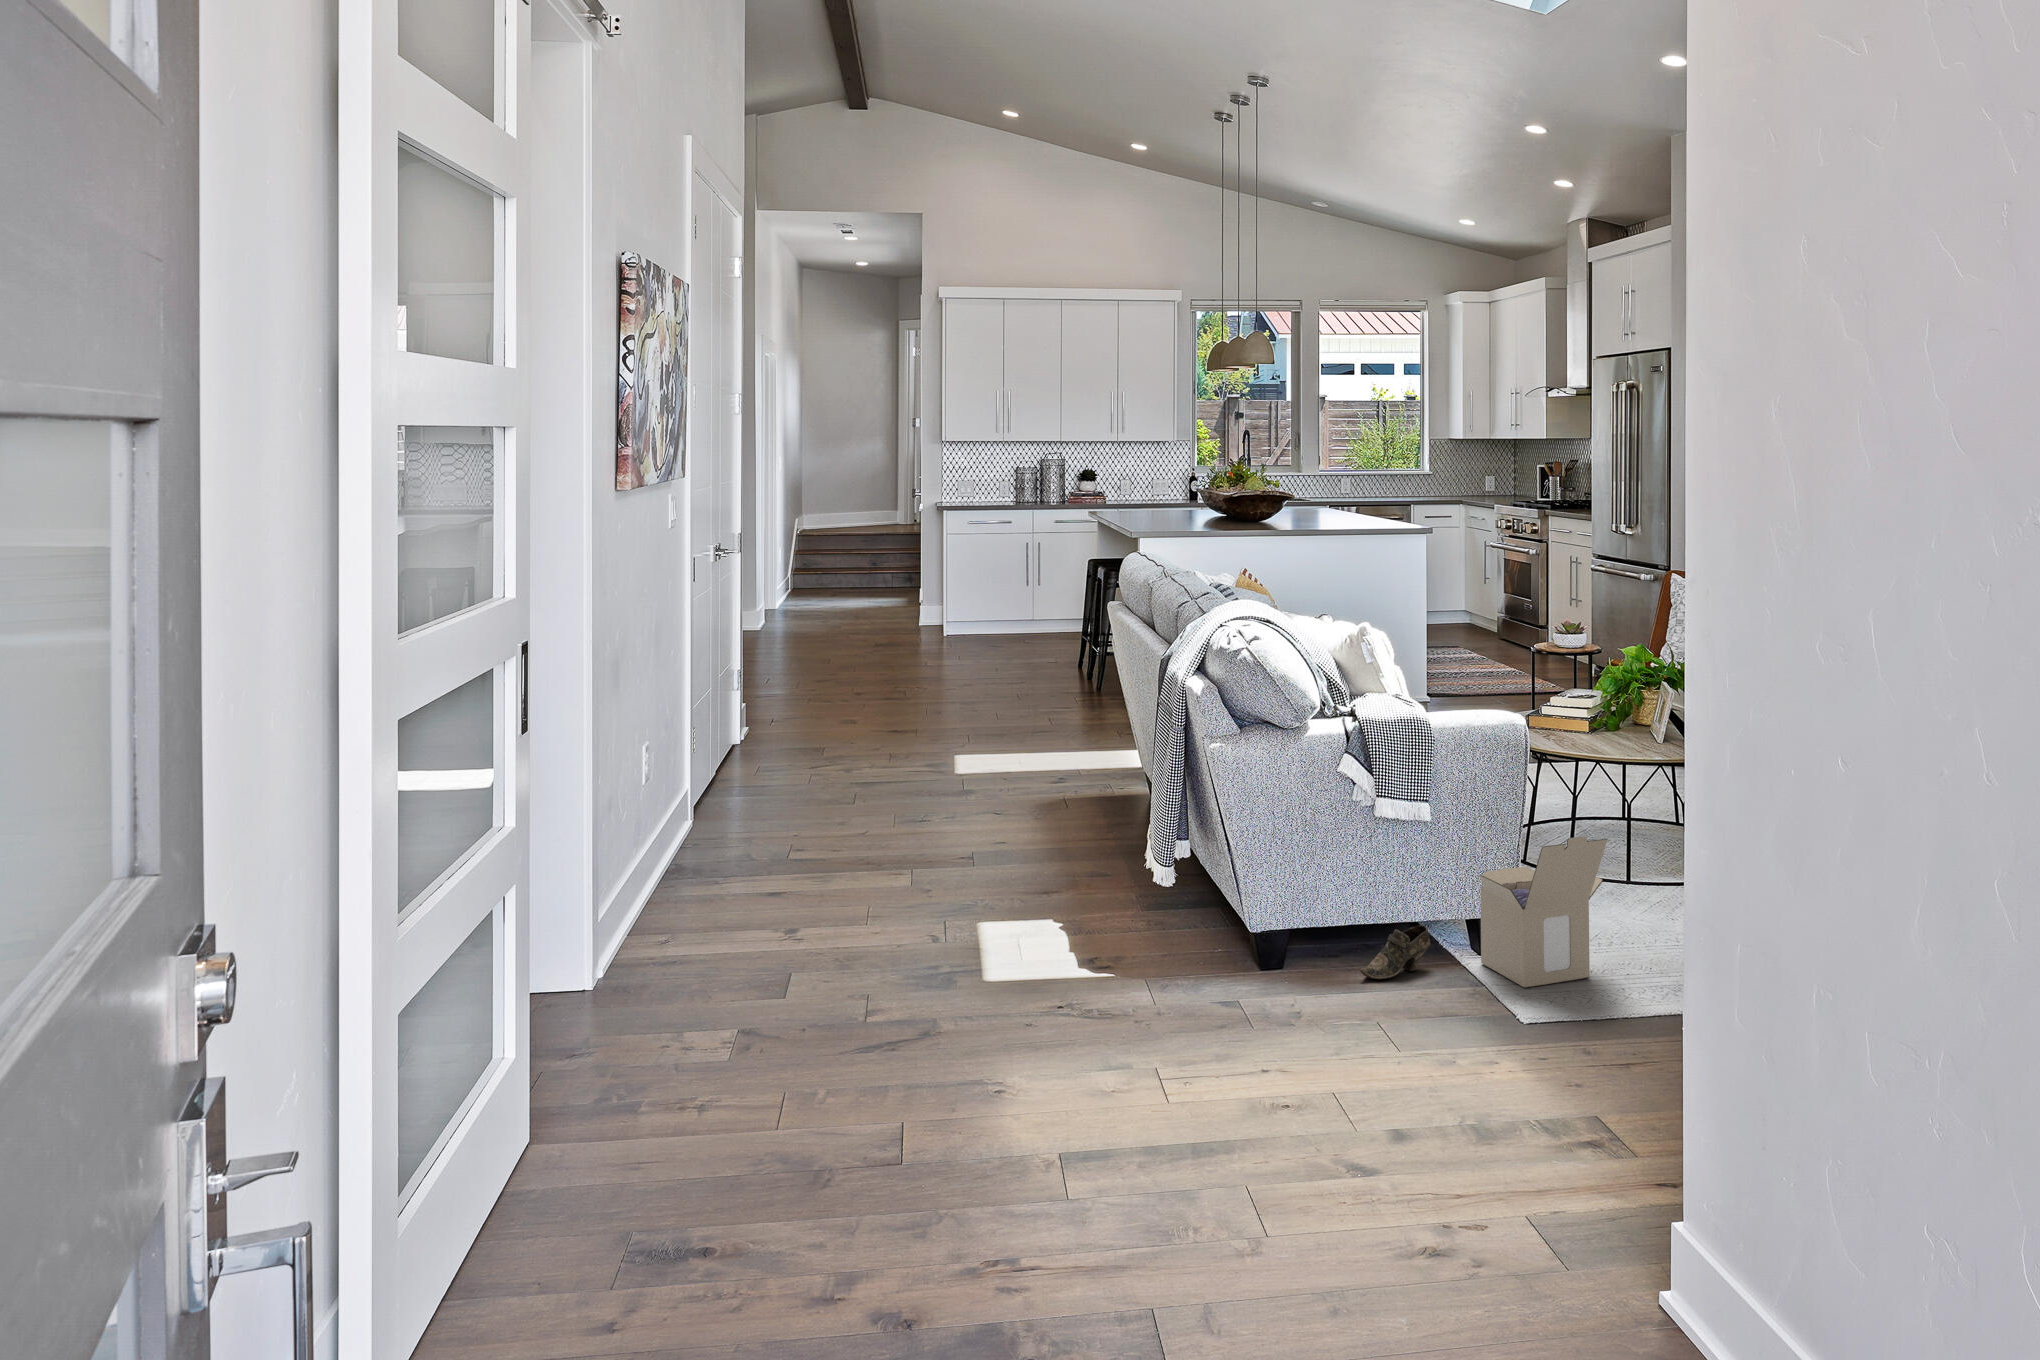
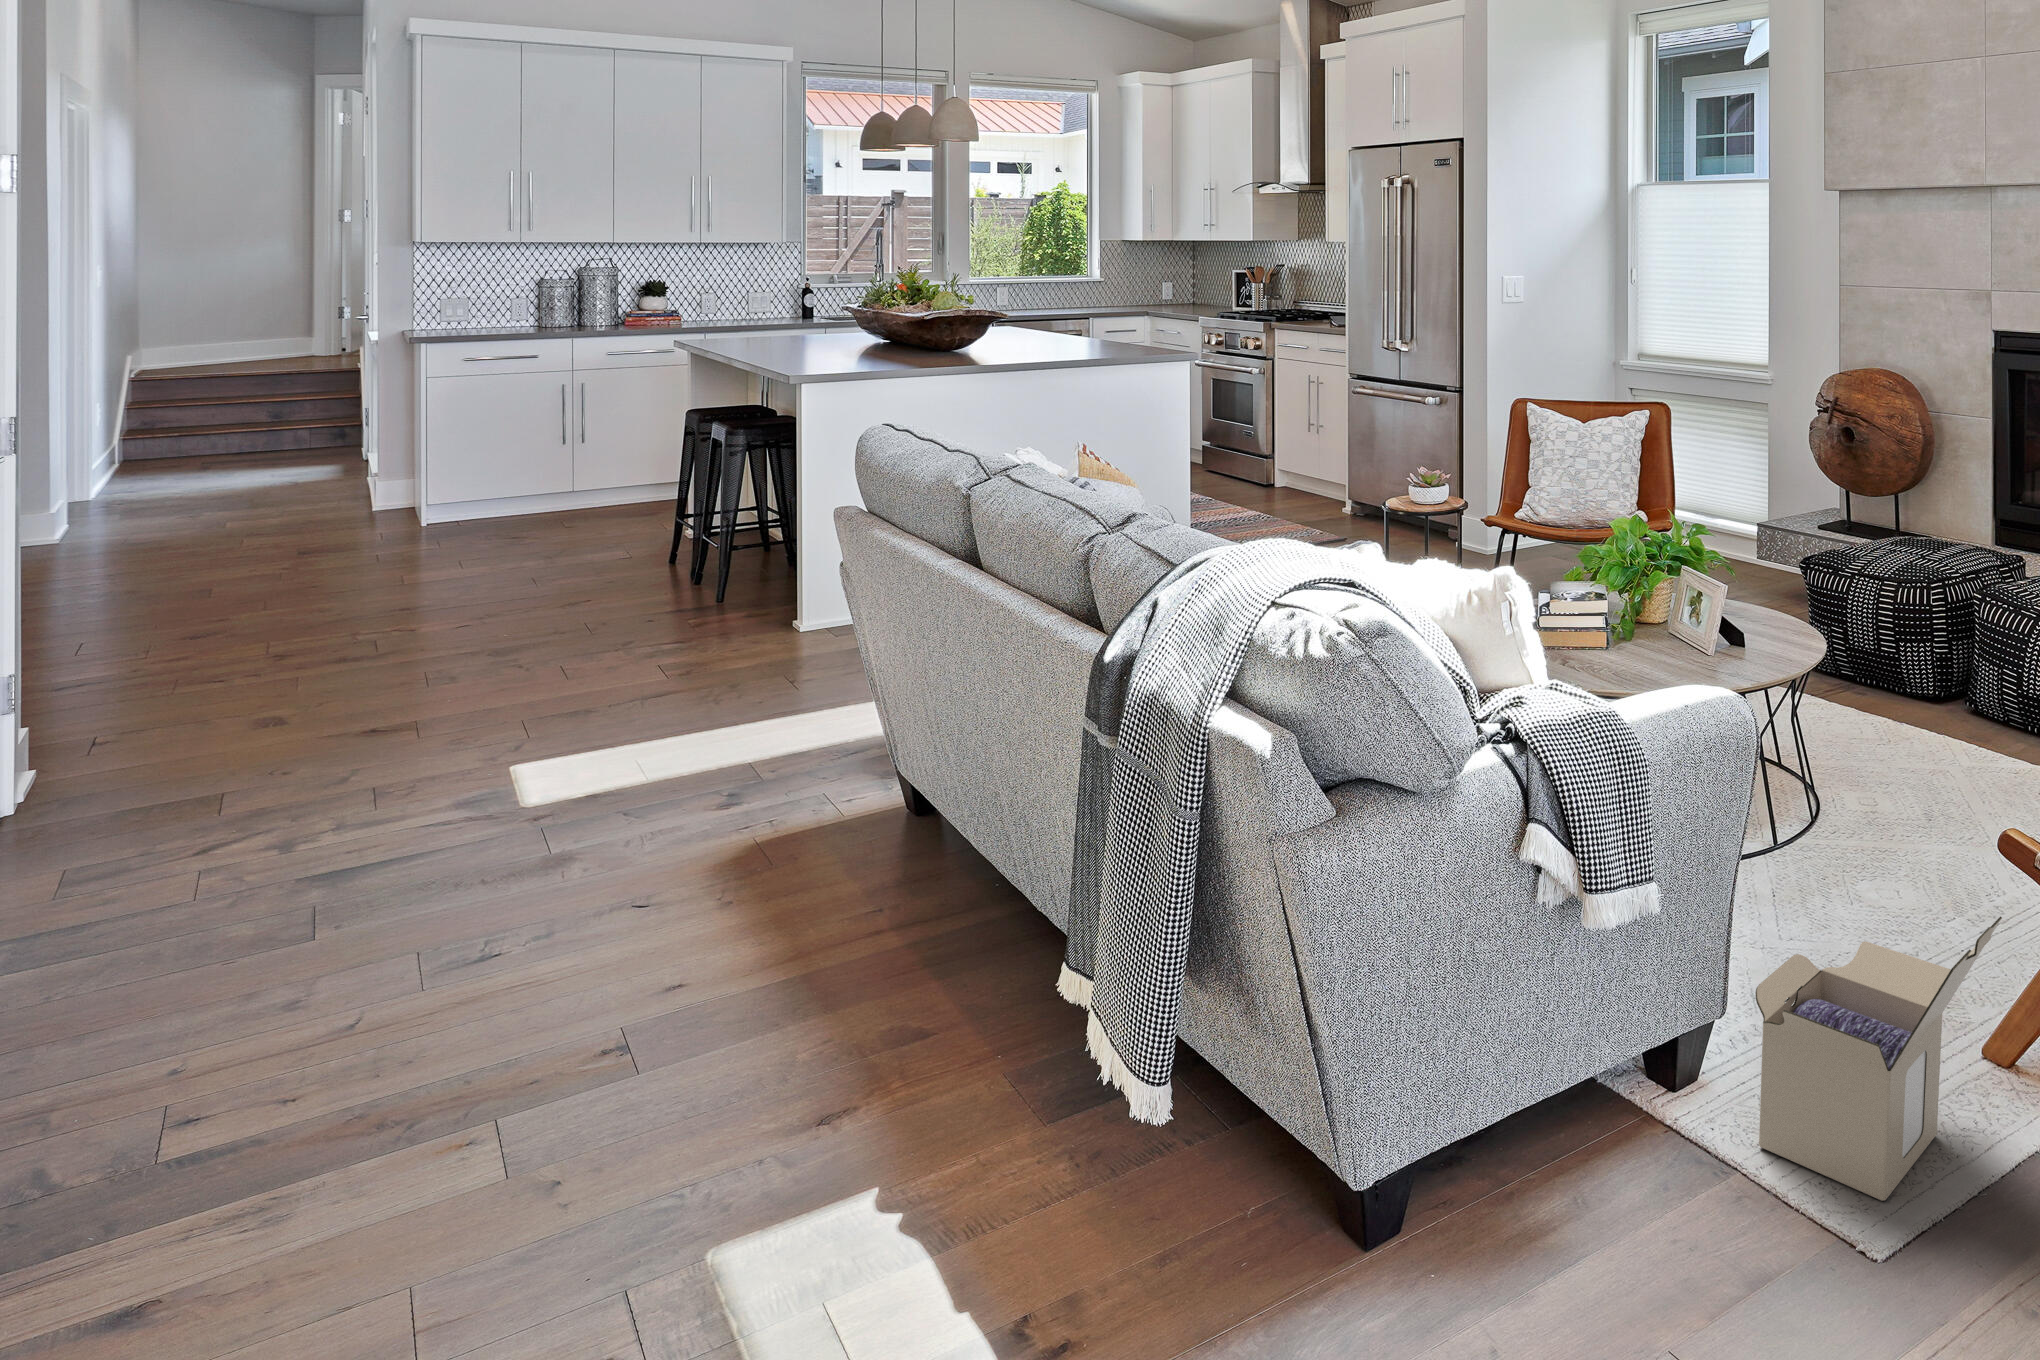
shoe: present [1360,925,1430,979] -> none [1625,1119,1703,1269]

